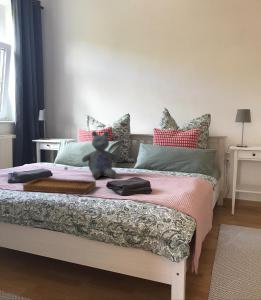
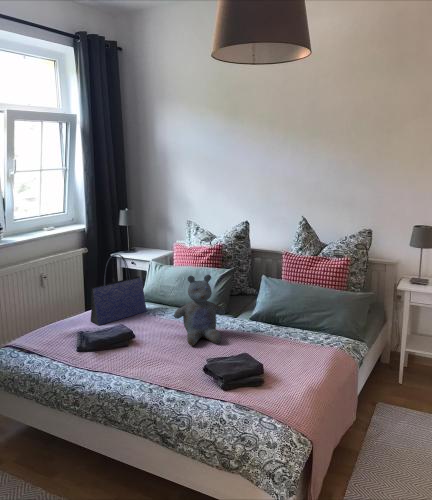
tote bag: none [19,124,60,173] -> present [91,254,147,325]
tray: present [23,167,96,195] -> none [95,340,190,386]

